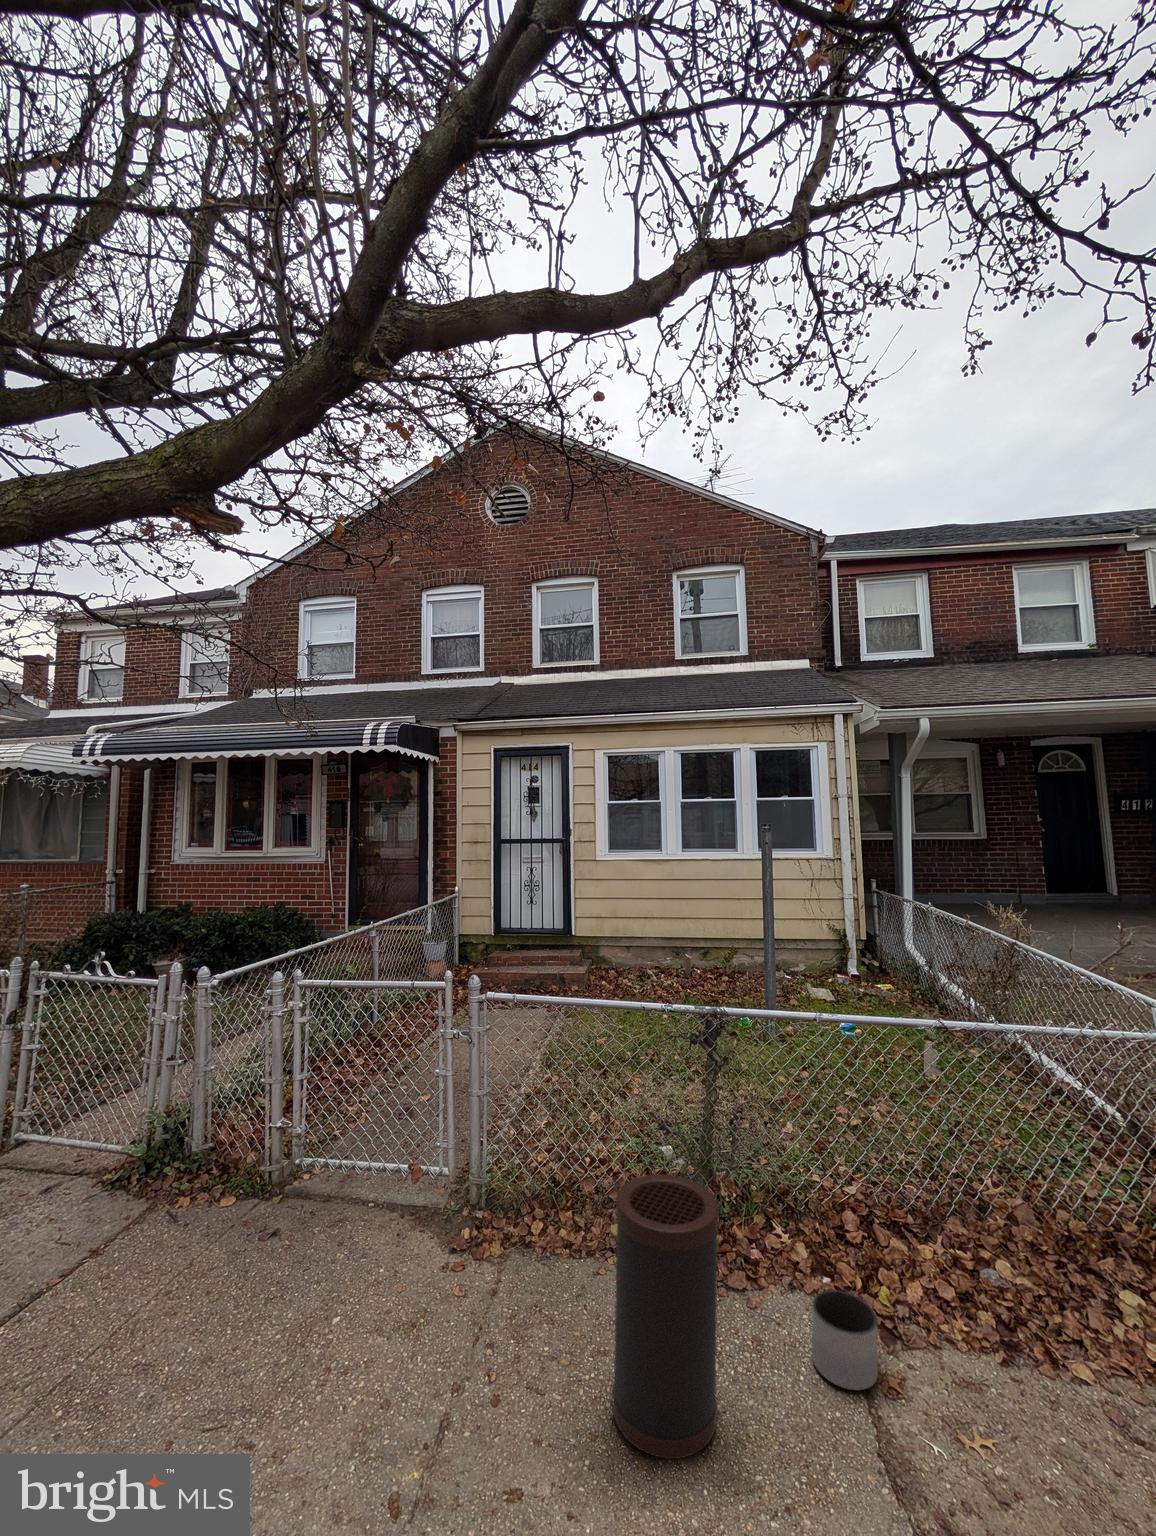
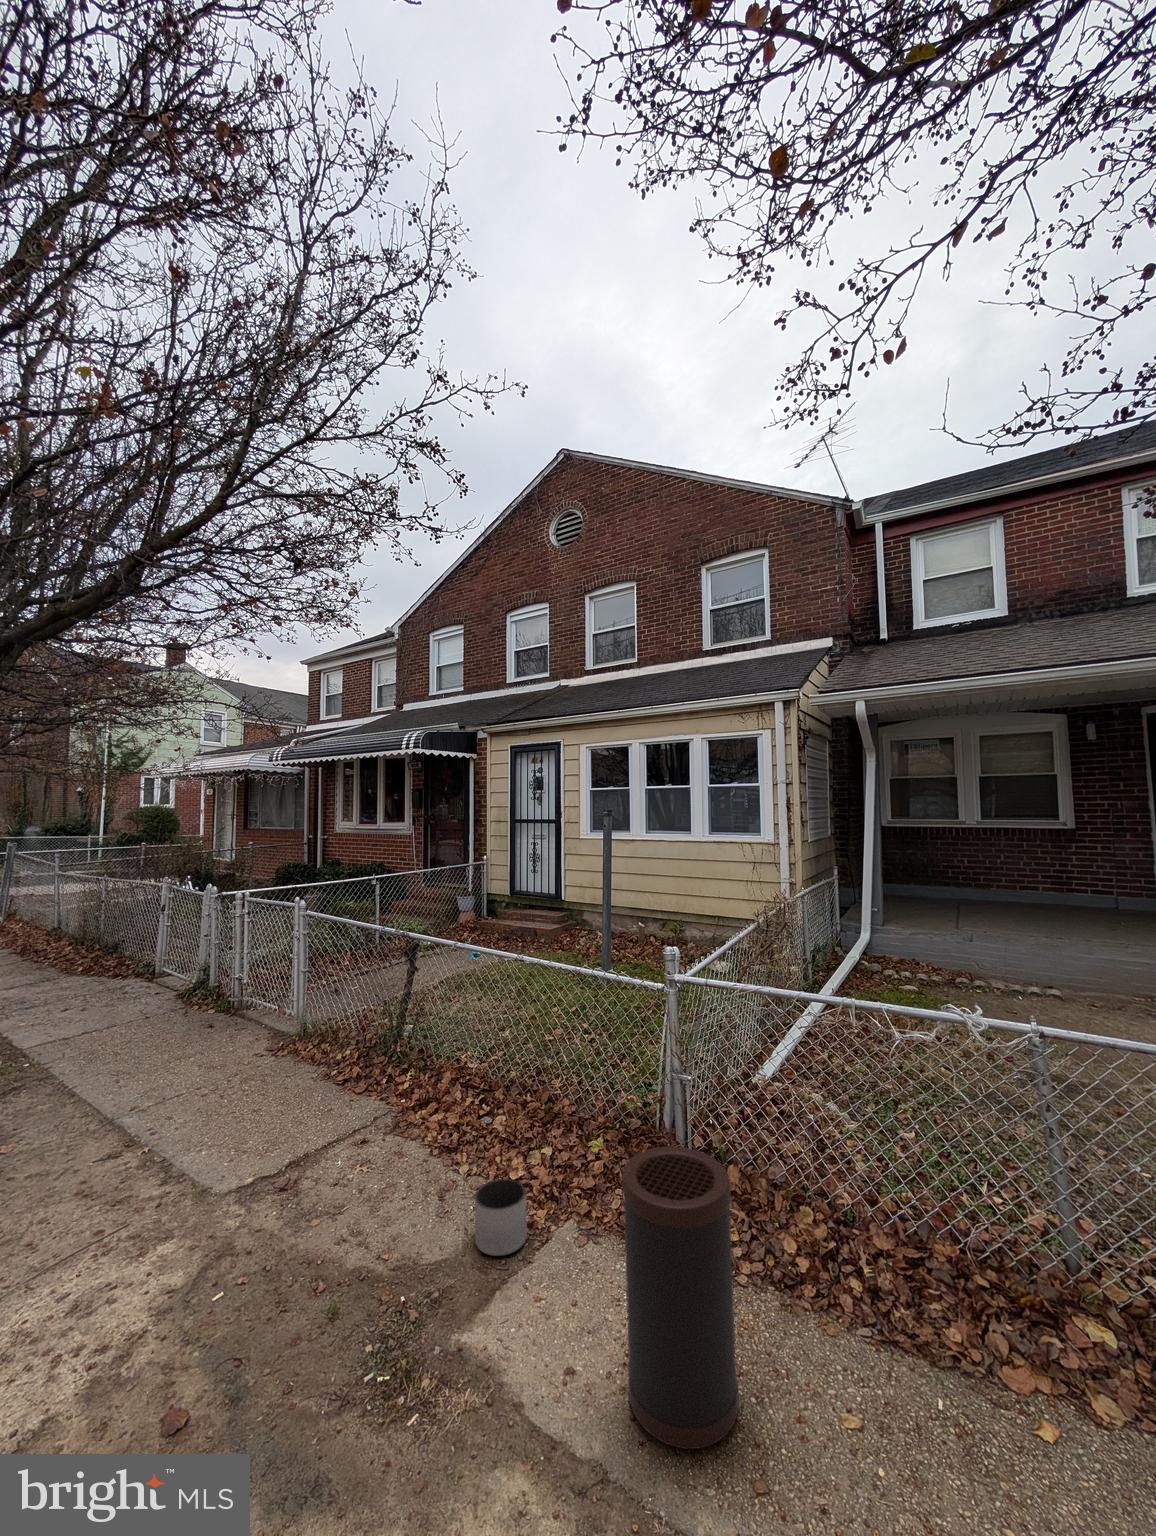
planter: present [812,1290,878,1391] -> present [475,1179,527,1256]

